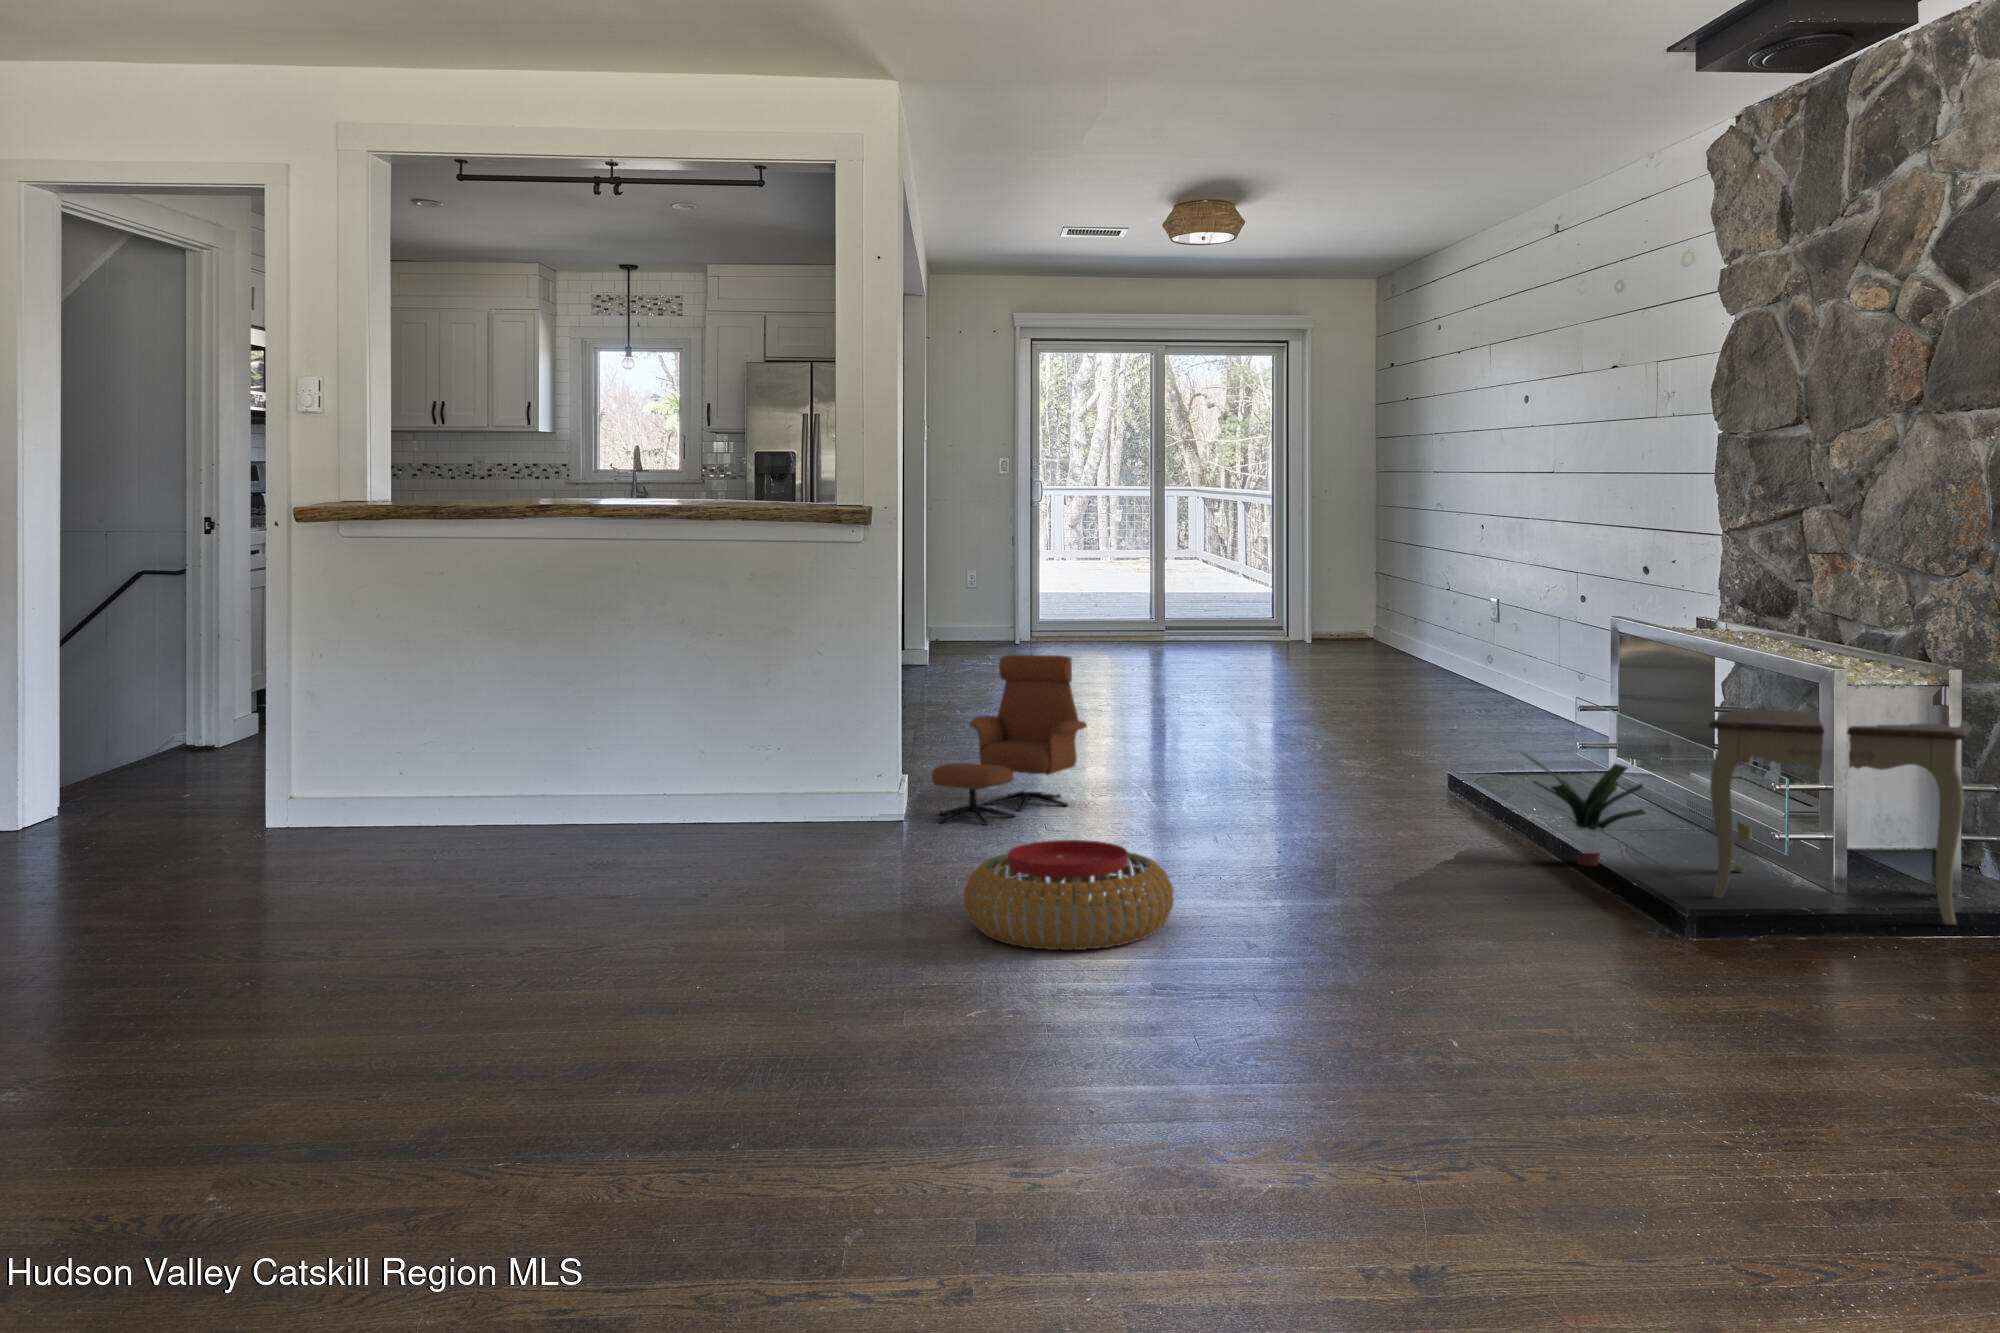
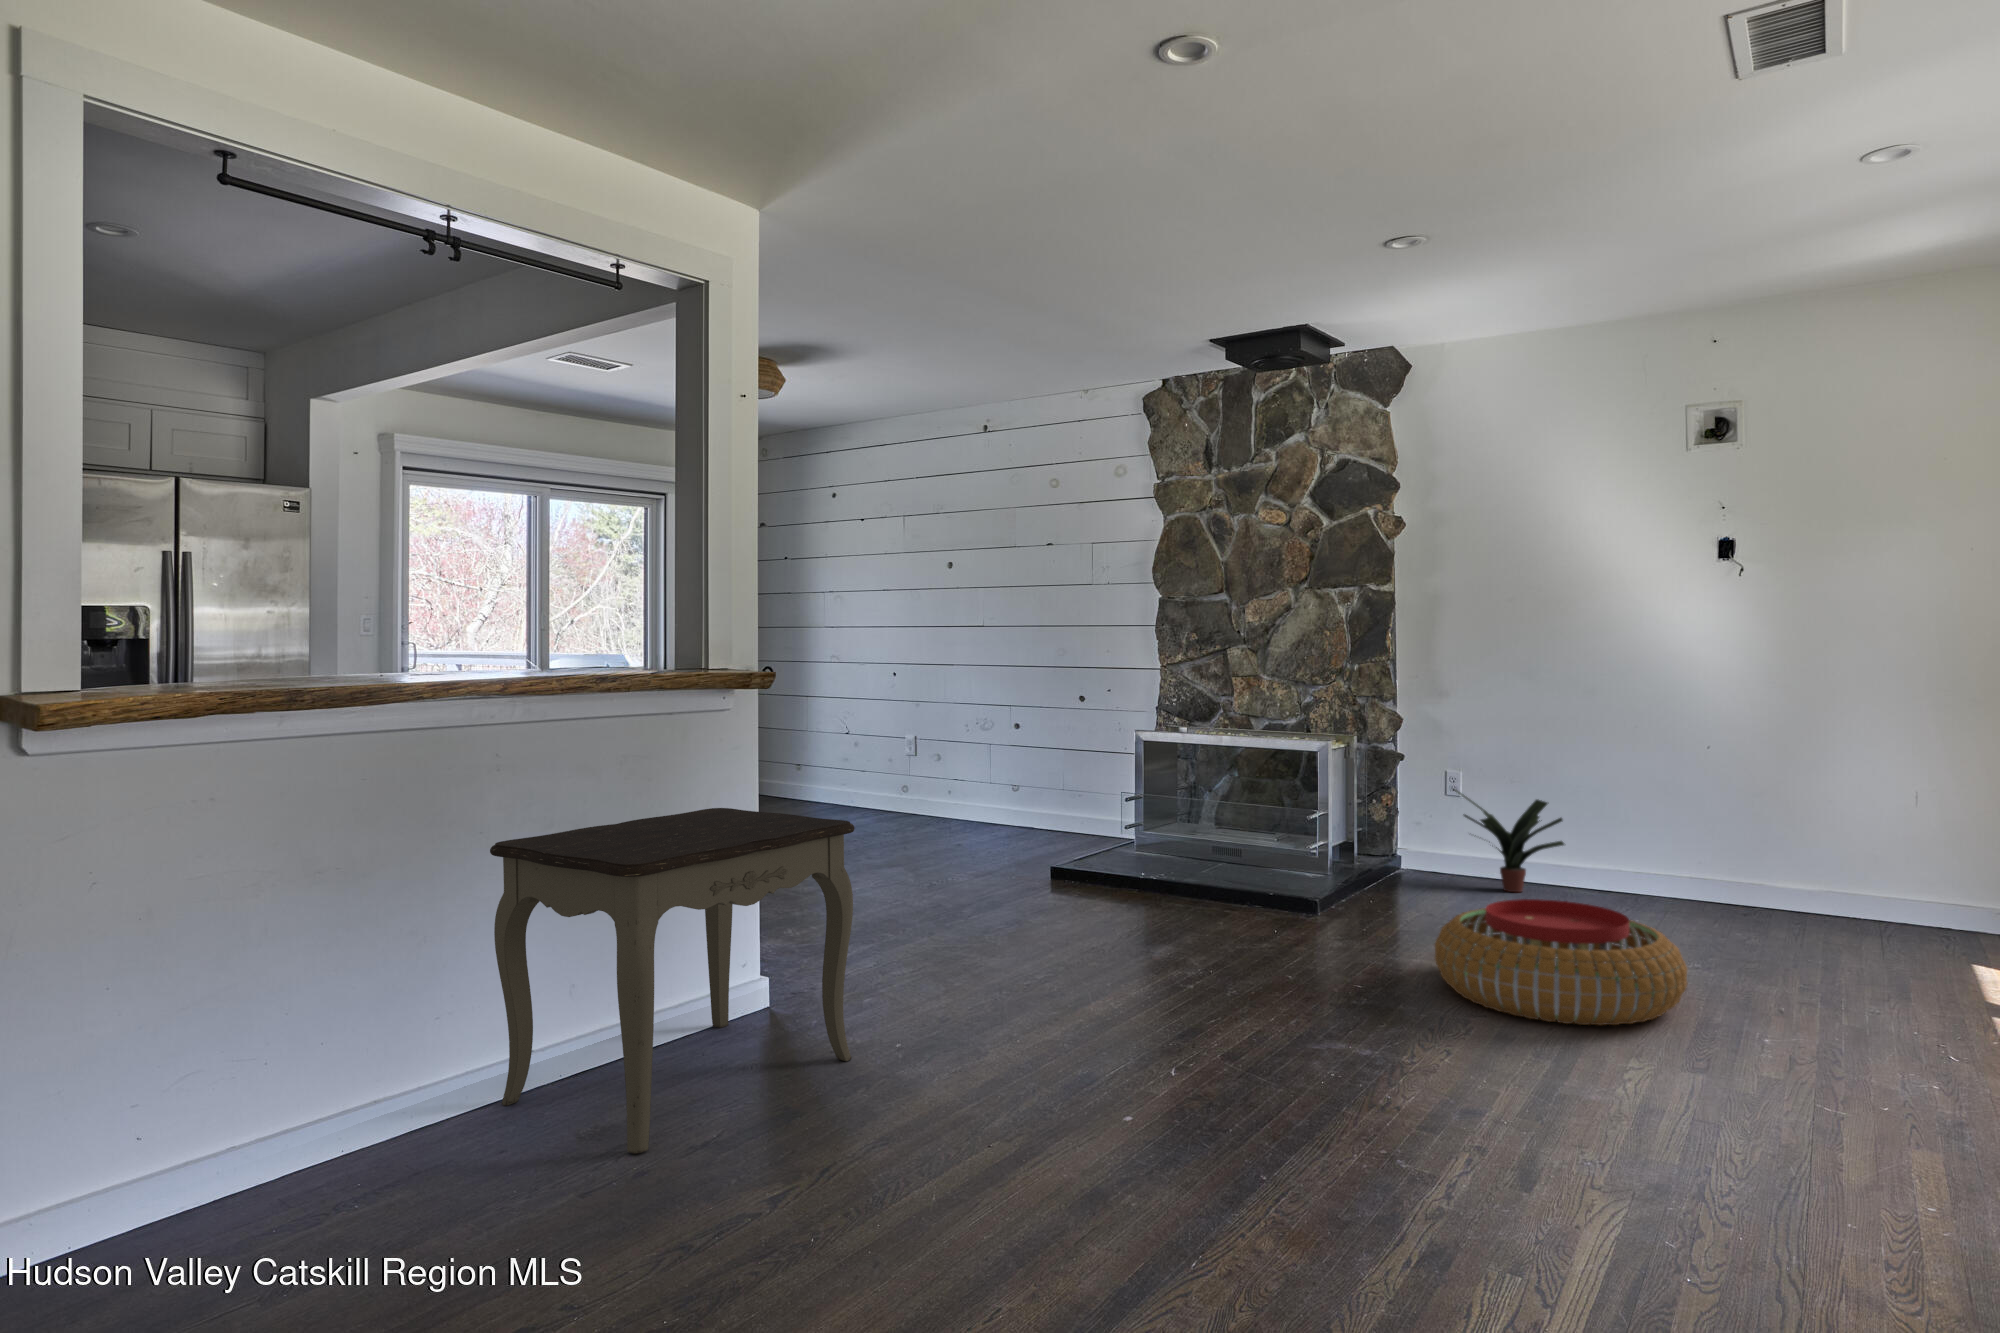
lounge chair: present [932,655,1087,825] -> none [915,697,1057,851]
side table: present [1709,709,1972,925] -> present [490,808,854,1154]
pouf: present [964,840,1174,950] -> present [1435,899,1687,1025]

